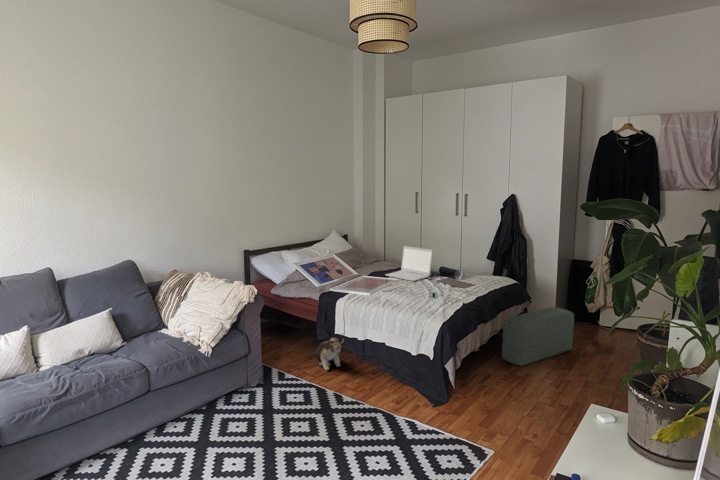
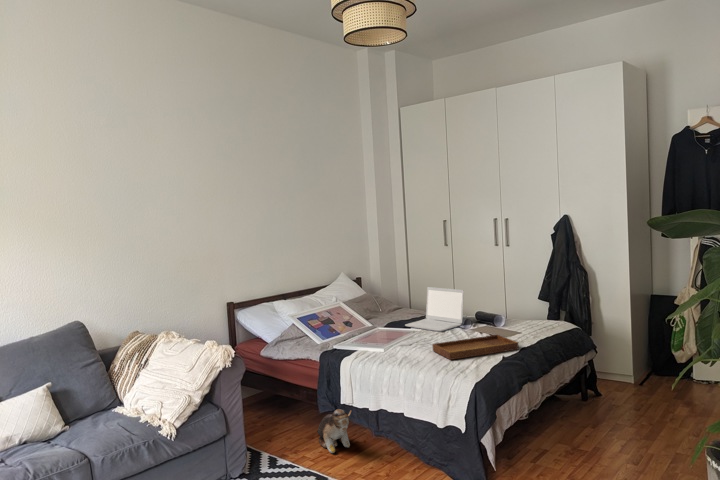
tray: none [409,276,475,304] -> present [433,323,519,360]
pouf: present [502,307,574,366] -> none [562,358,658,438]

